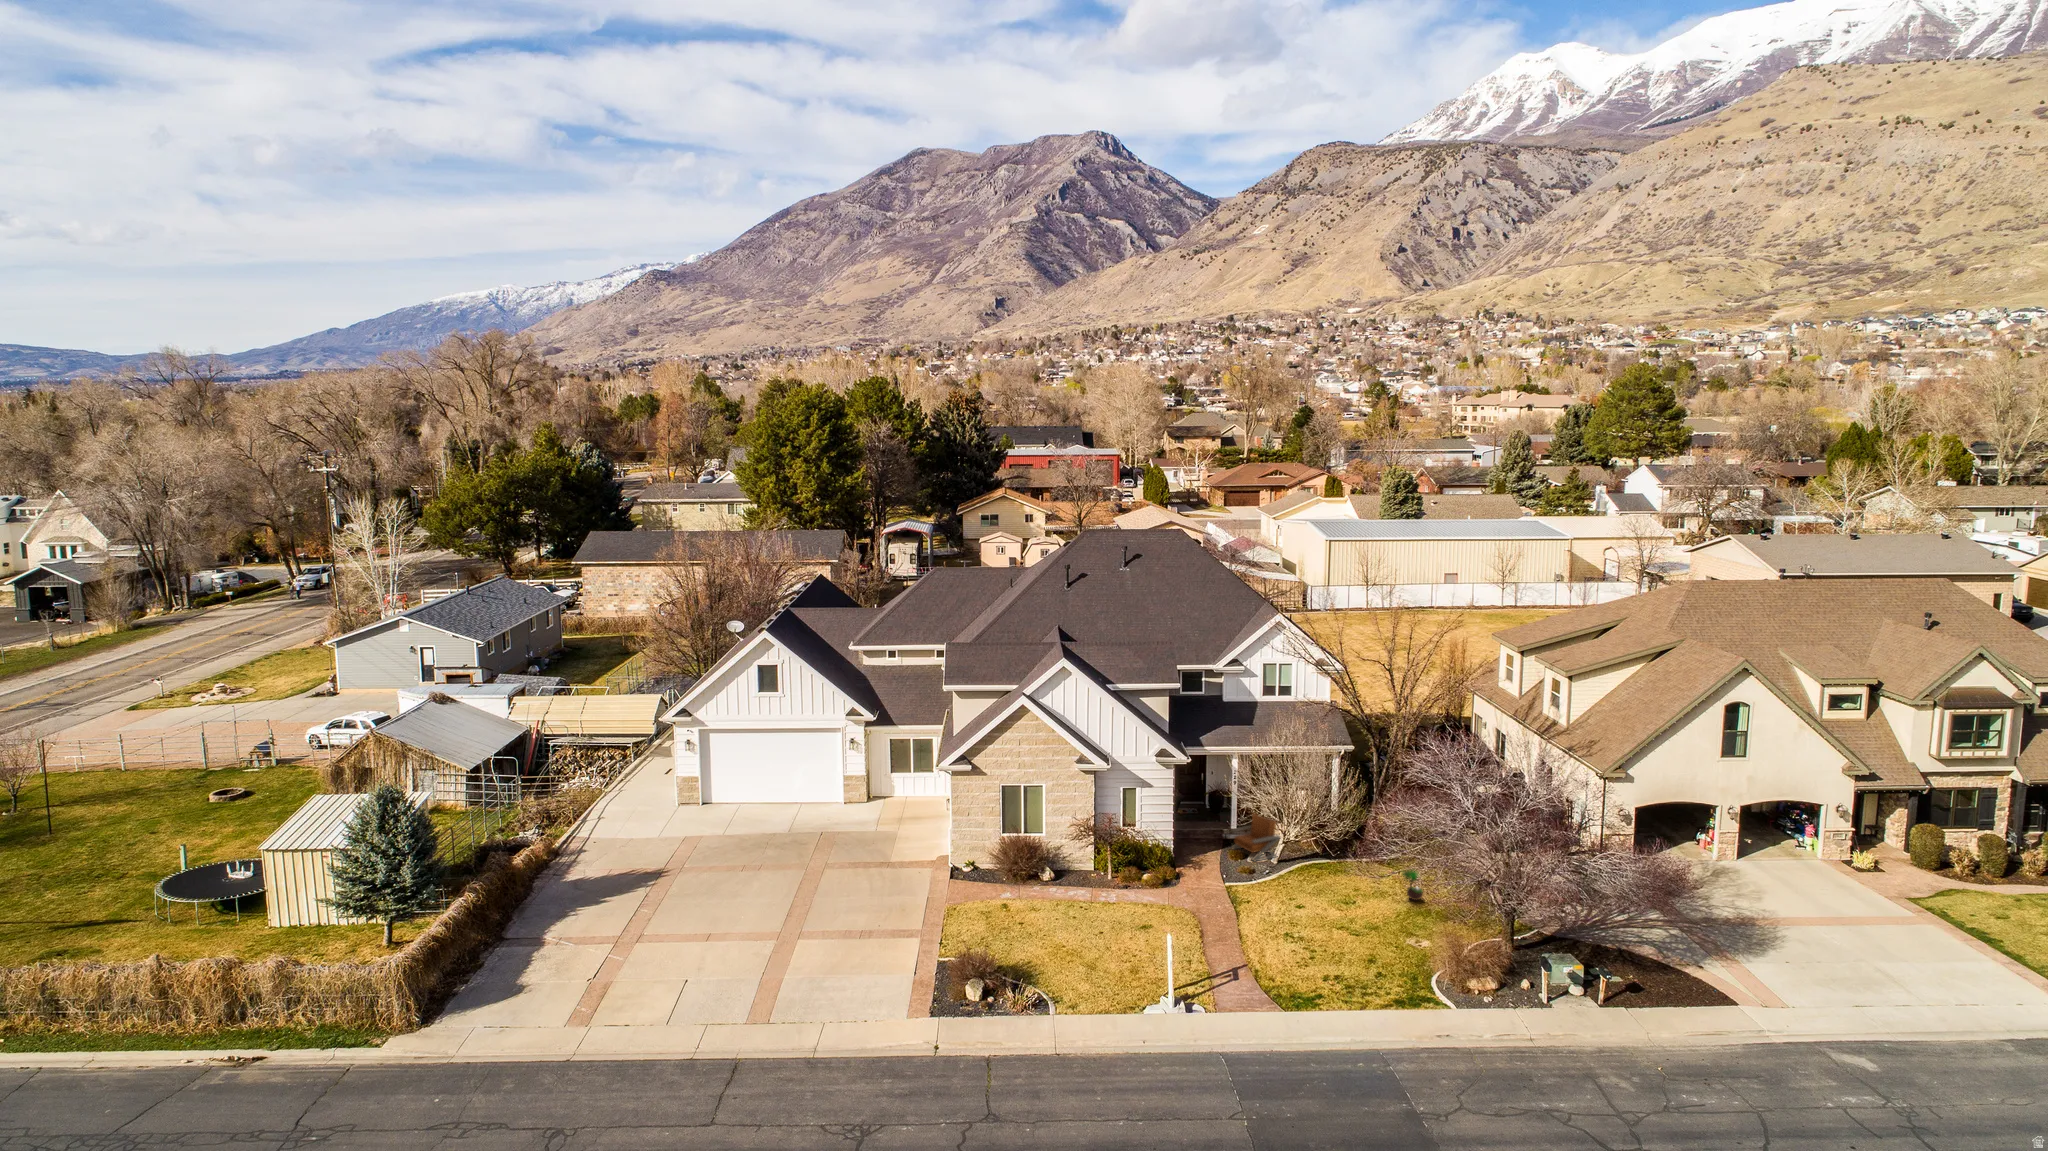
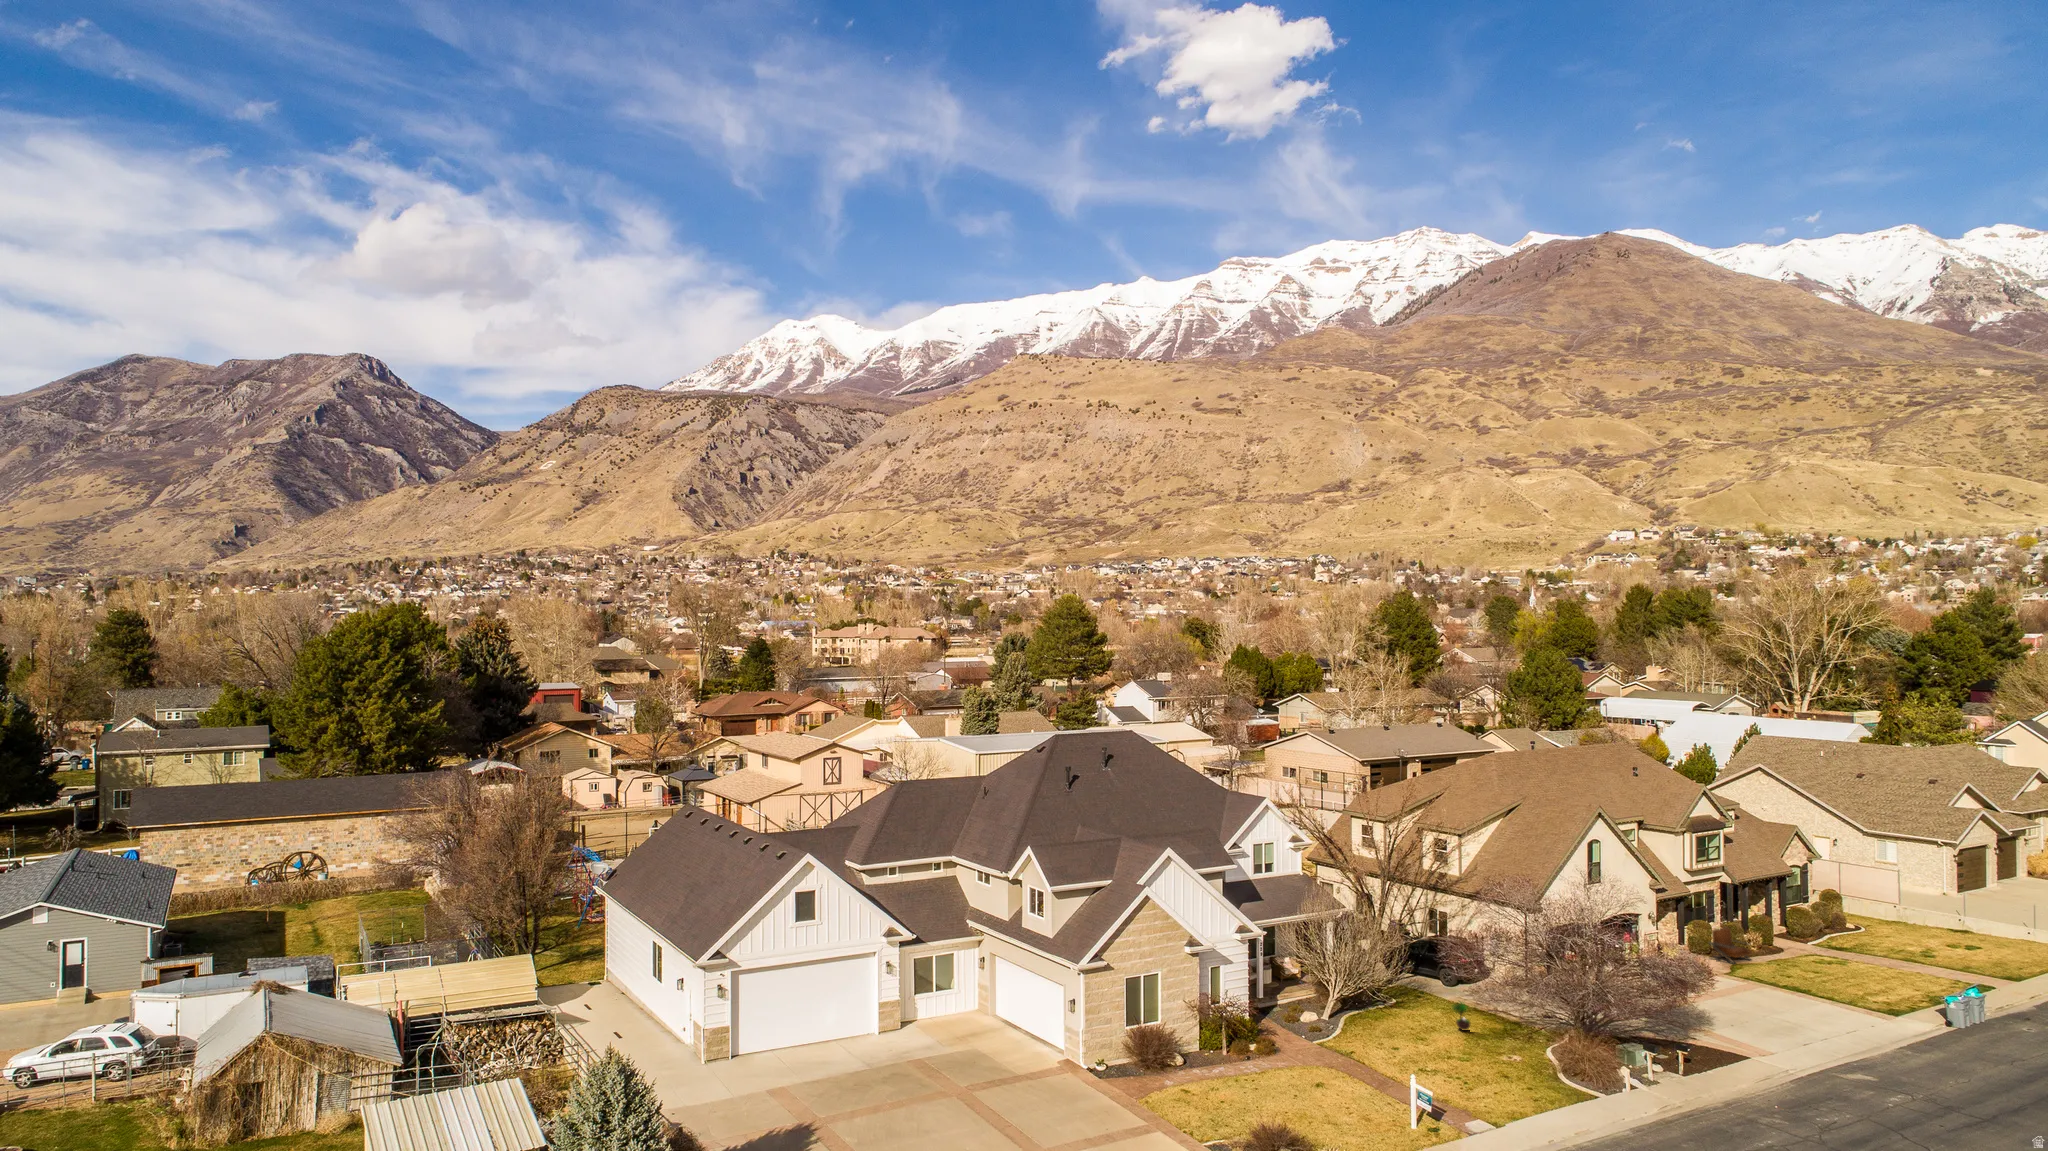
lounge chair: present [1232,813,1280,861] -> present [1709,927,1750,964]

